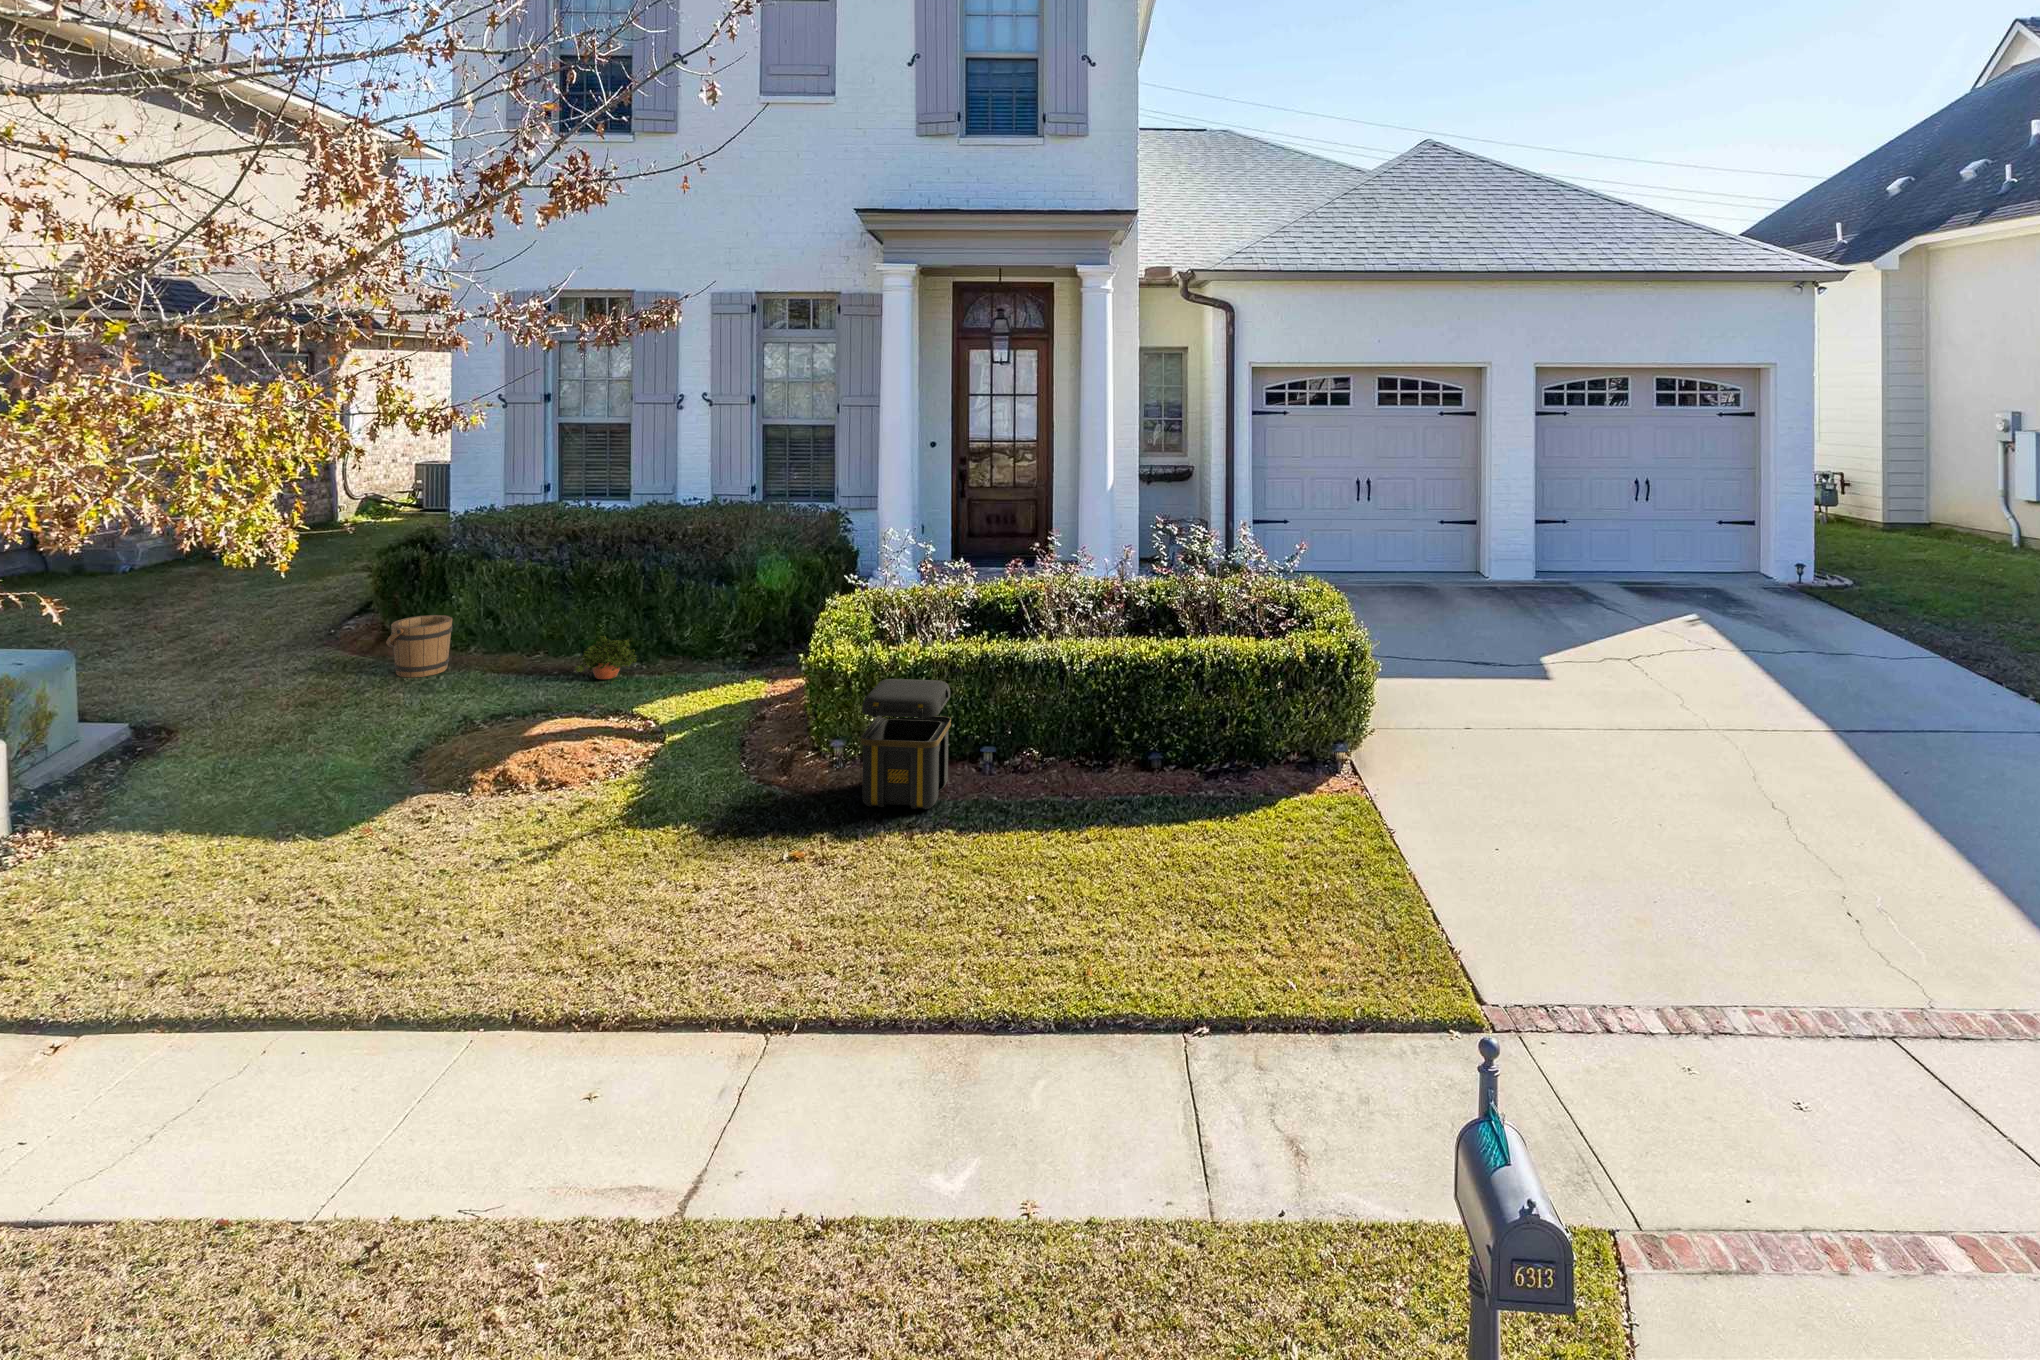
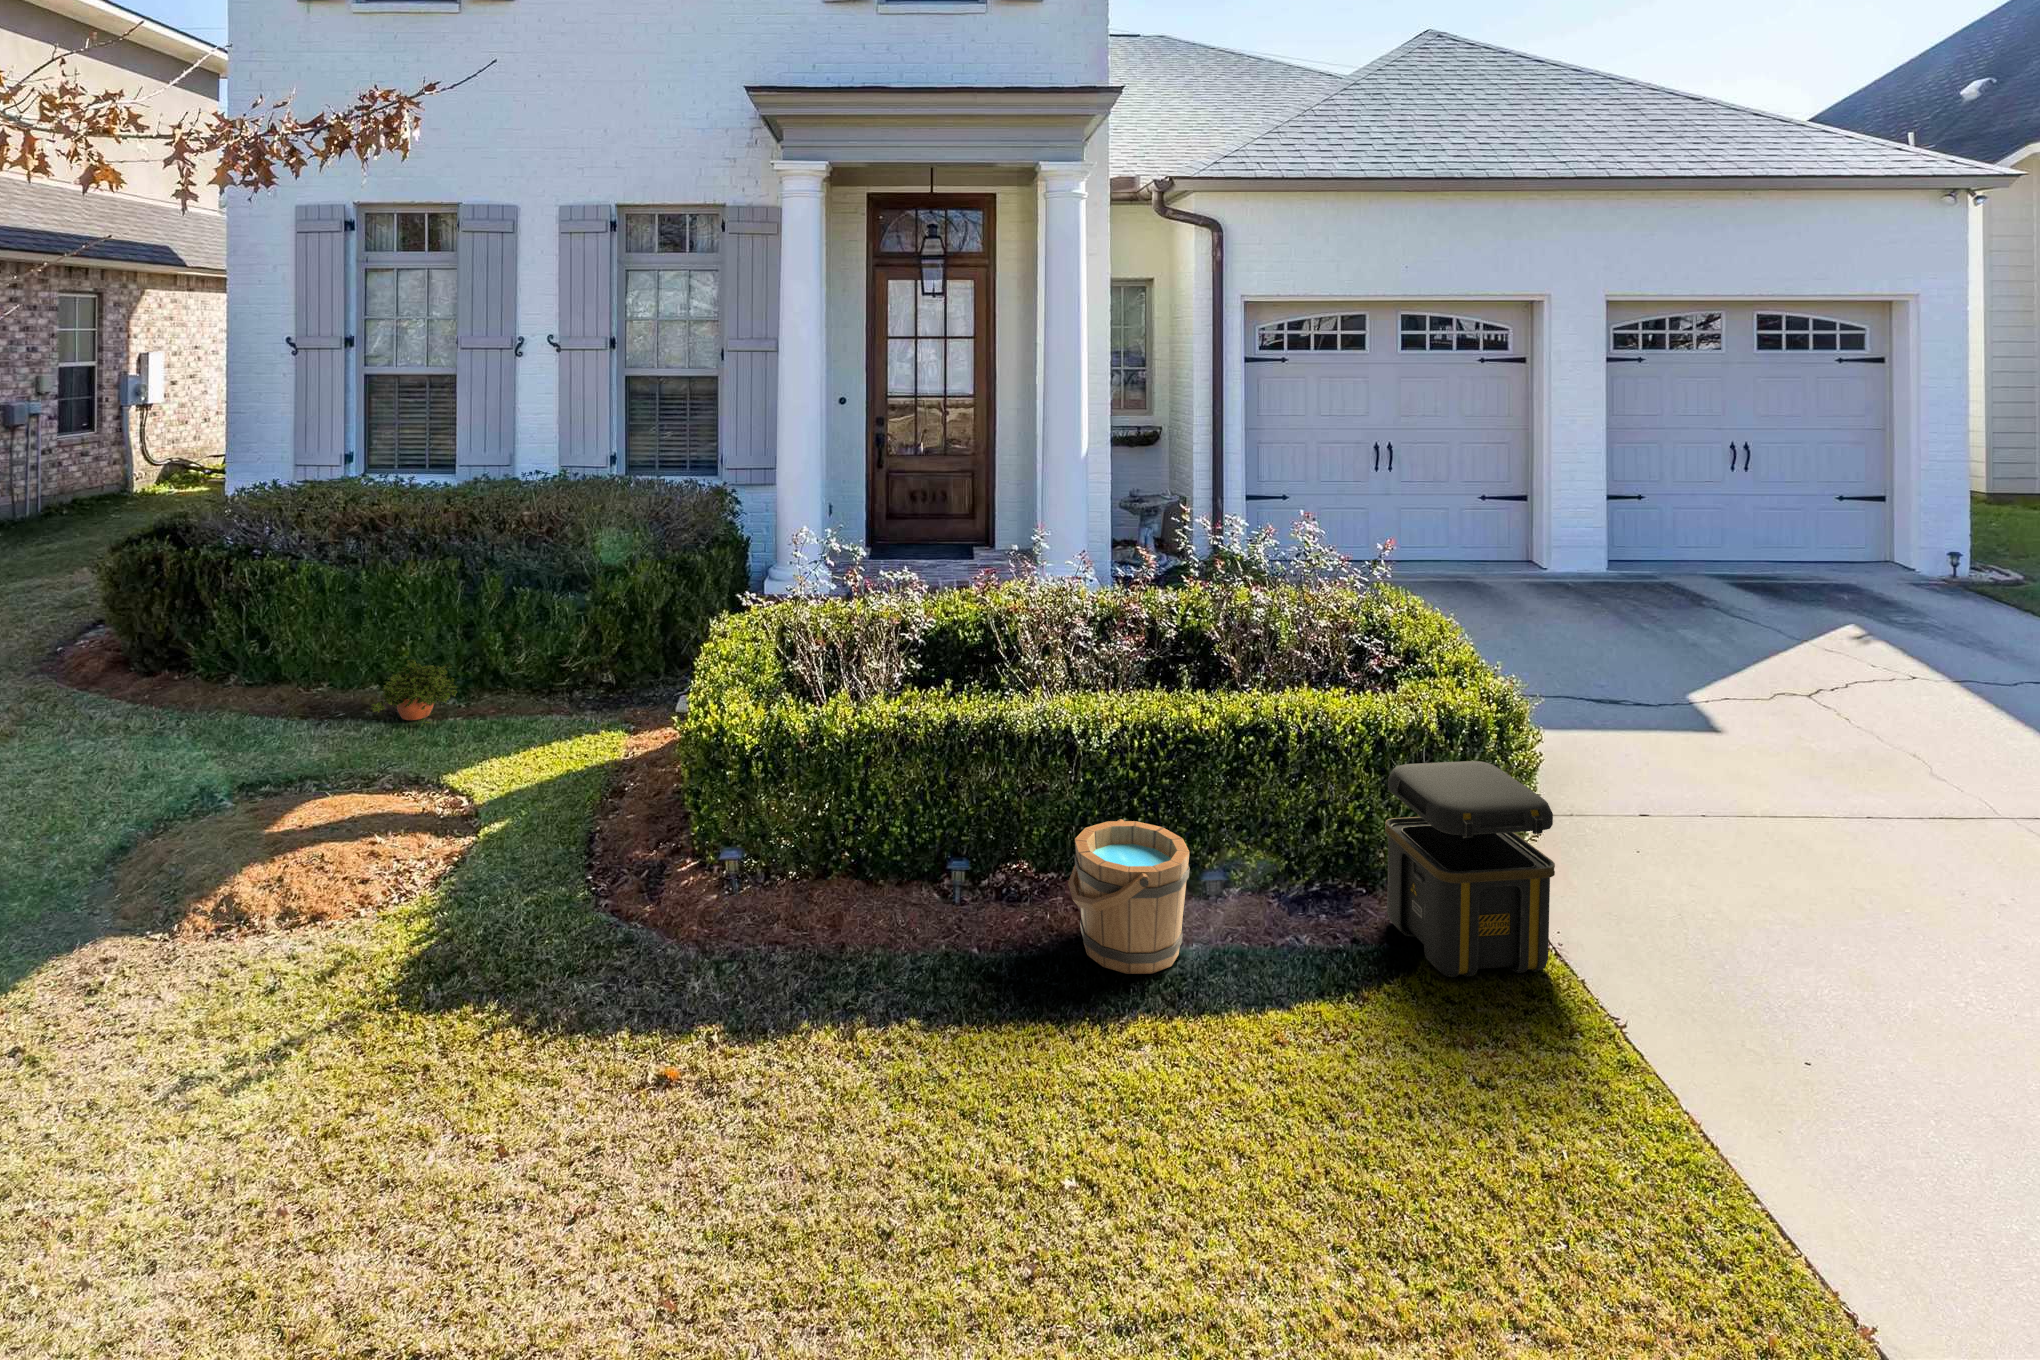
bucket: present [386,615,453,678] -> present [1068,819,1190,974]
toolbox: present [861,679,951,809] -> present [1385,761,1555,977]

